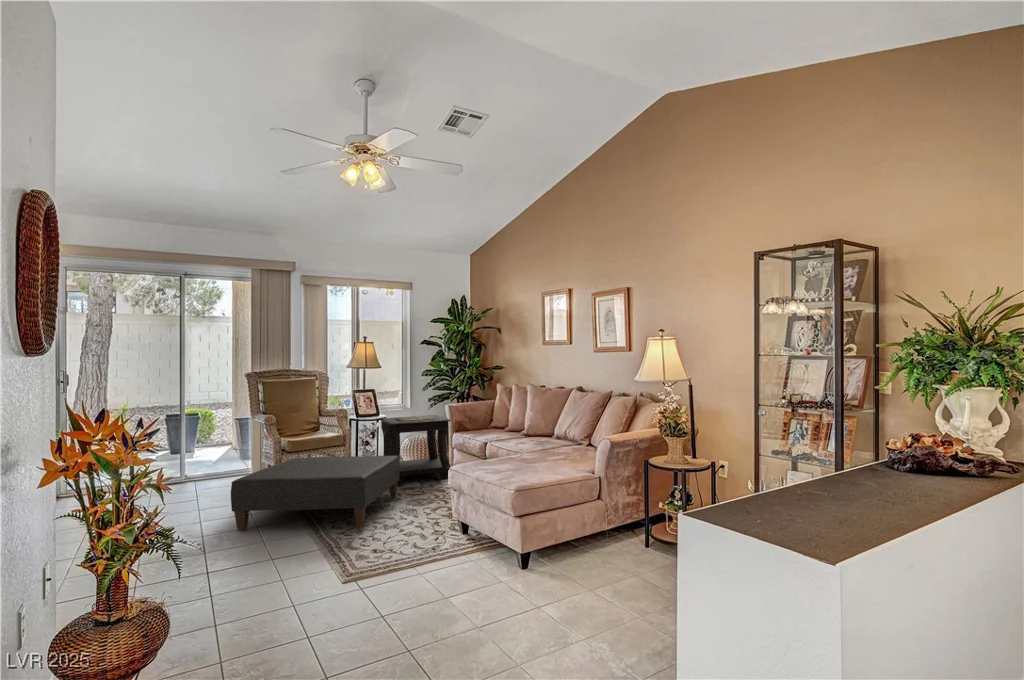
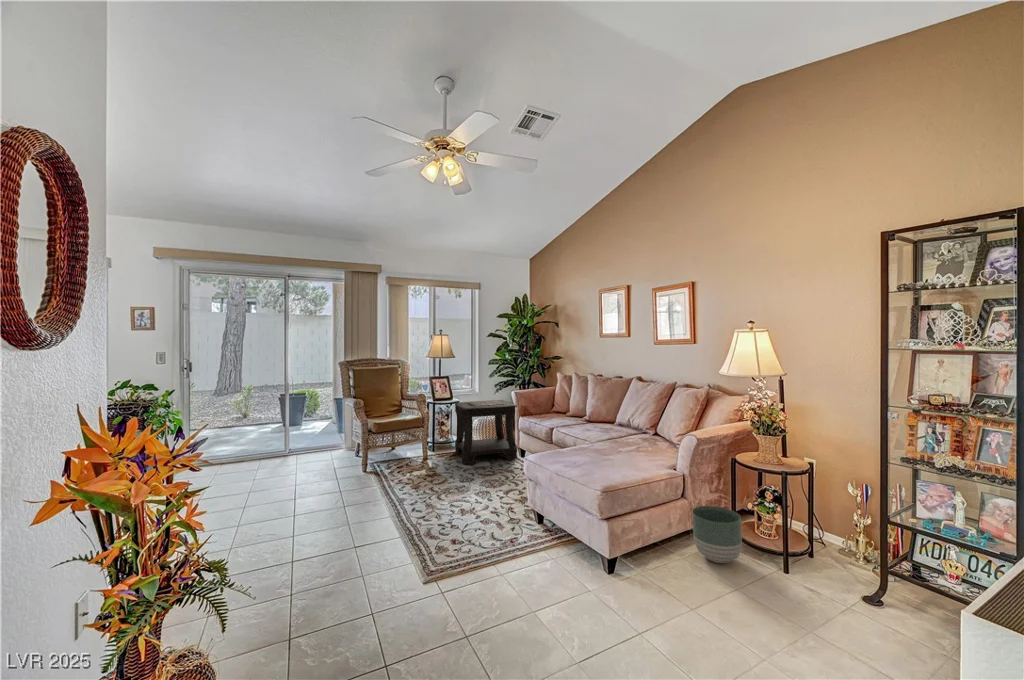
ottoman: present [231,456,400,531] -> none [321,439,473,513]
planter: none [606,506,648,557] -> present [692,506,742,563]

